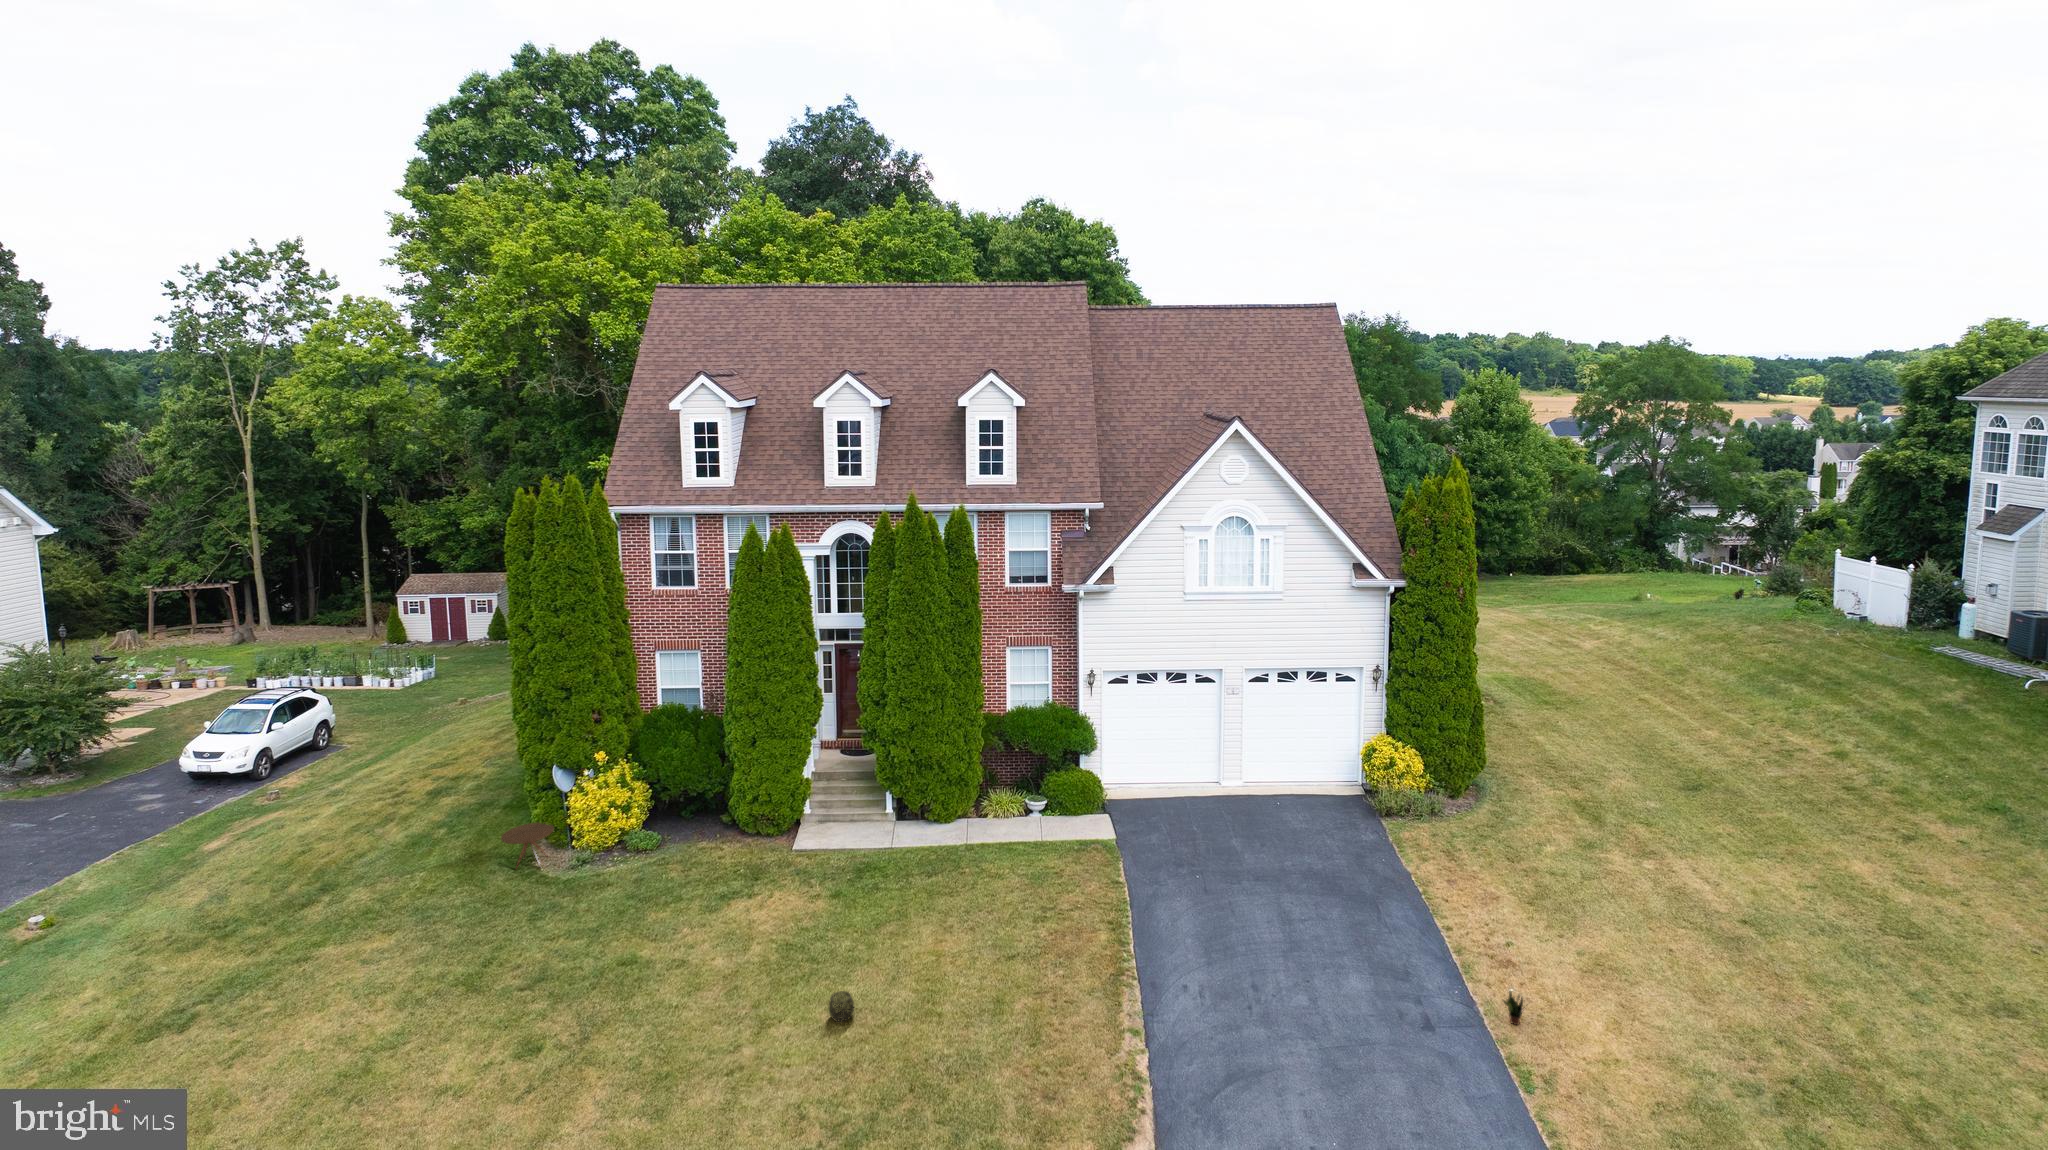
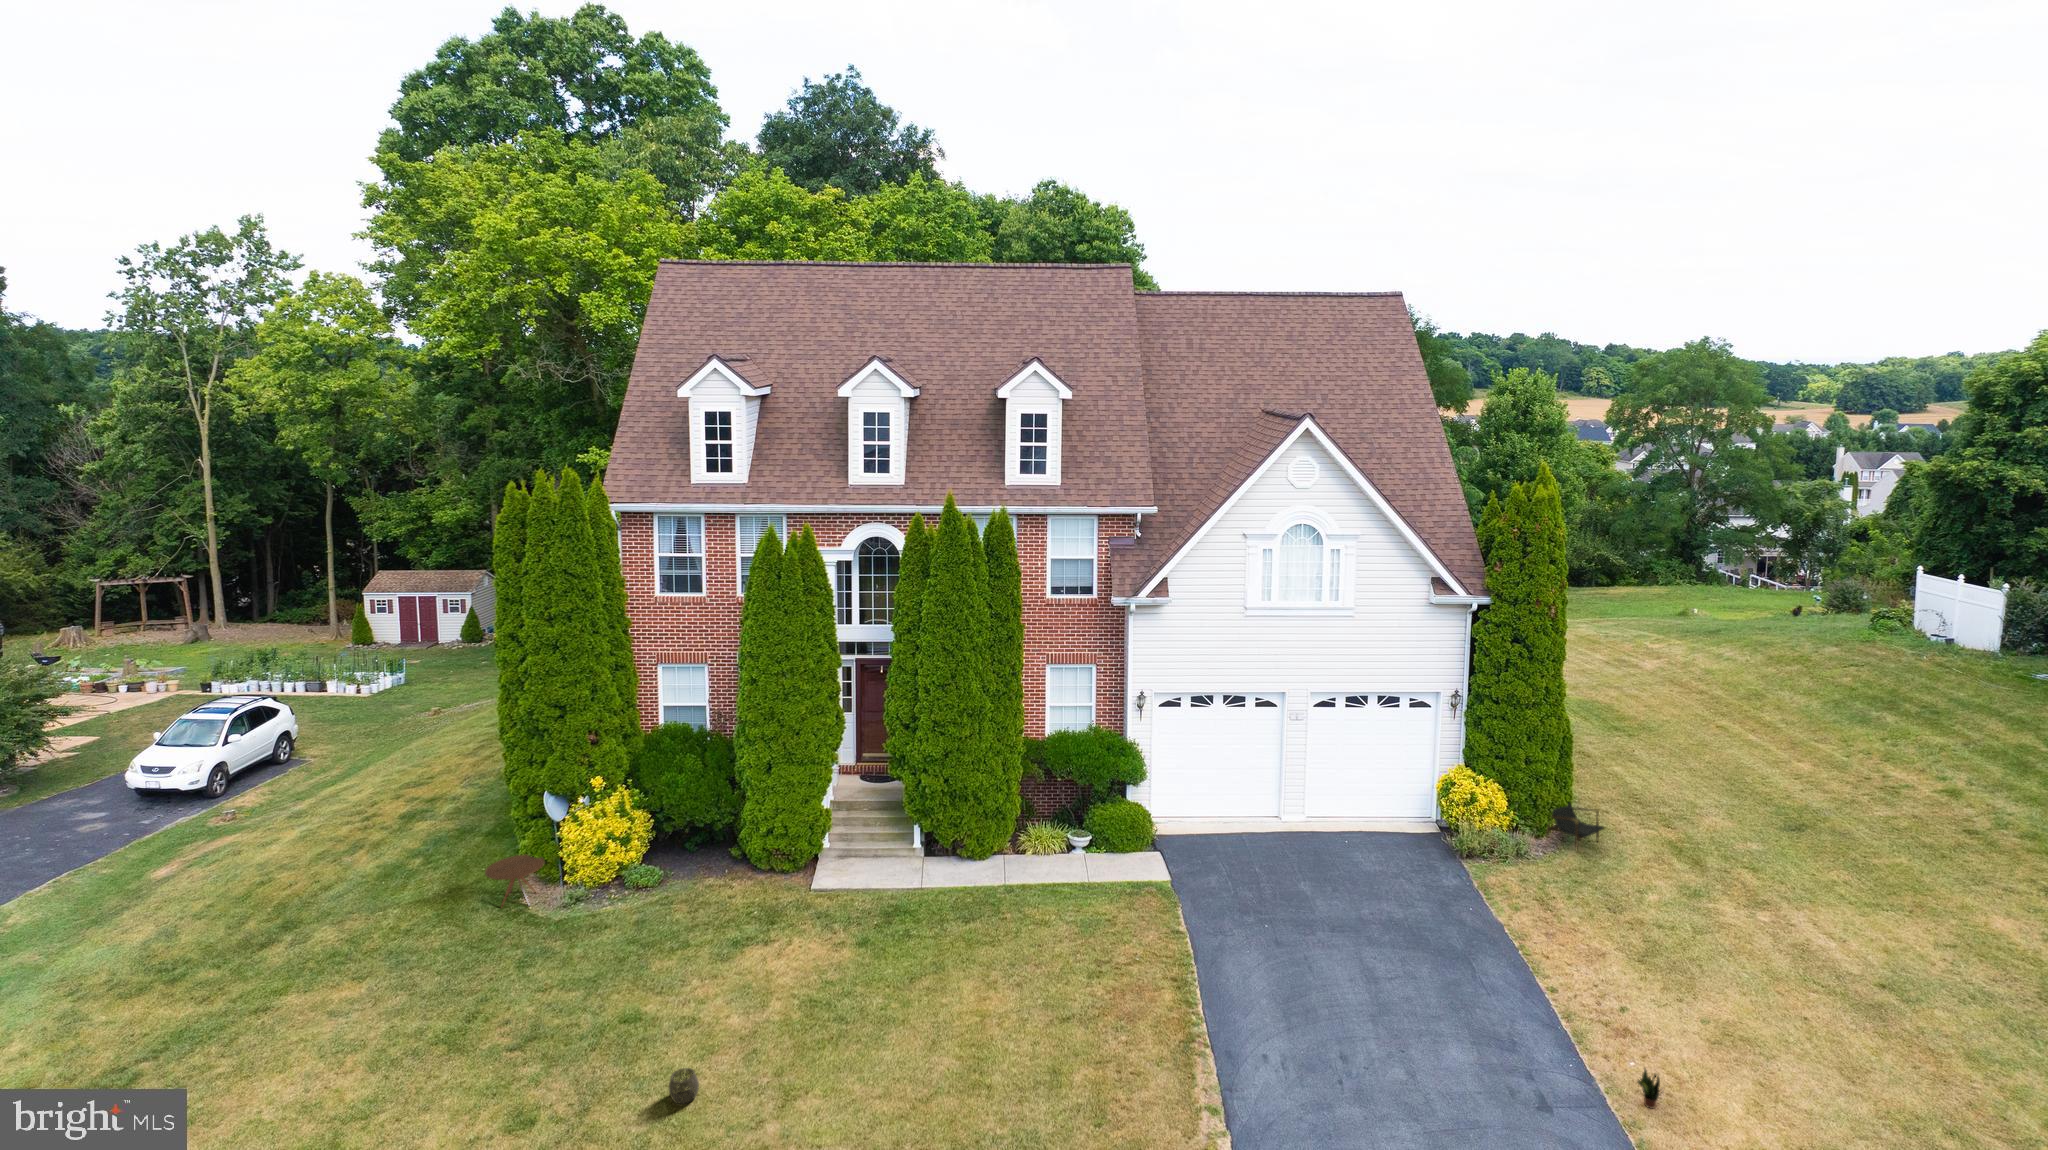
lounge chair: none [1461,756,1513,812] -> present [1546,803,1603,851]
woven basket: present [829,991,854,1022] -> present [669,1068,699,1104]

